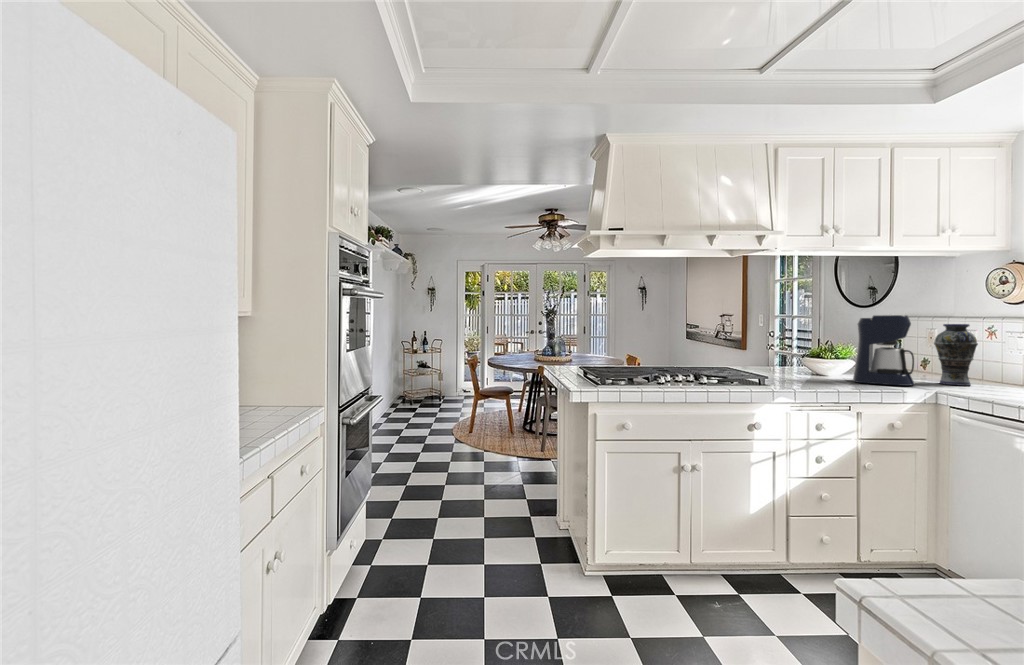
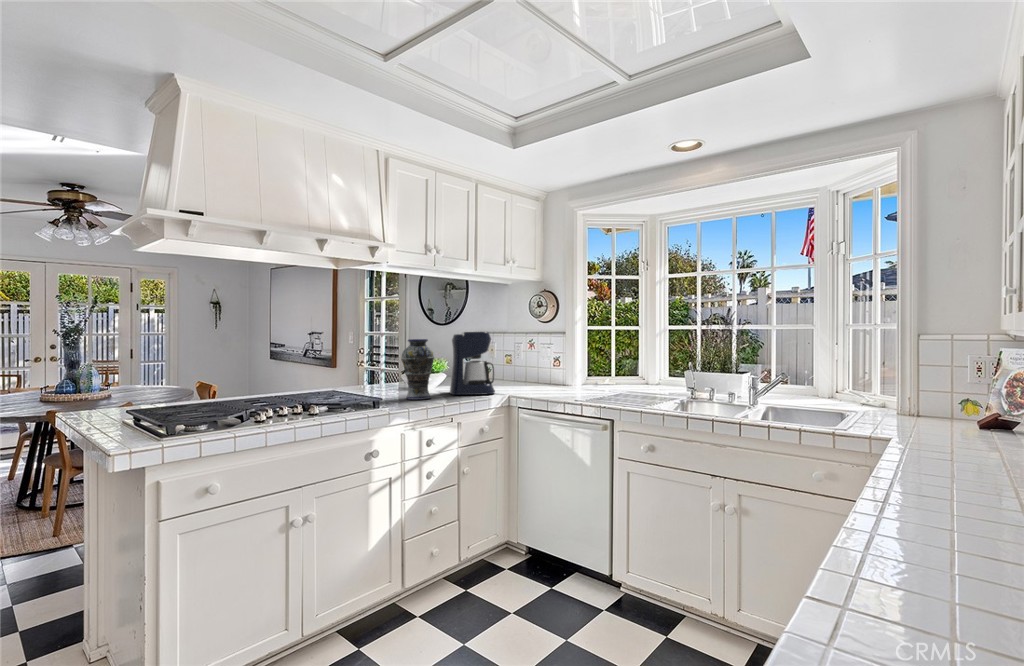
vase: present [934,324,978,386] -> present [401,339,434,400]

